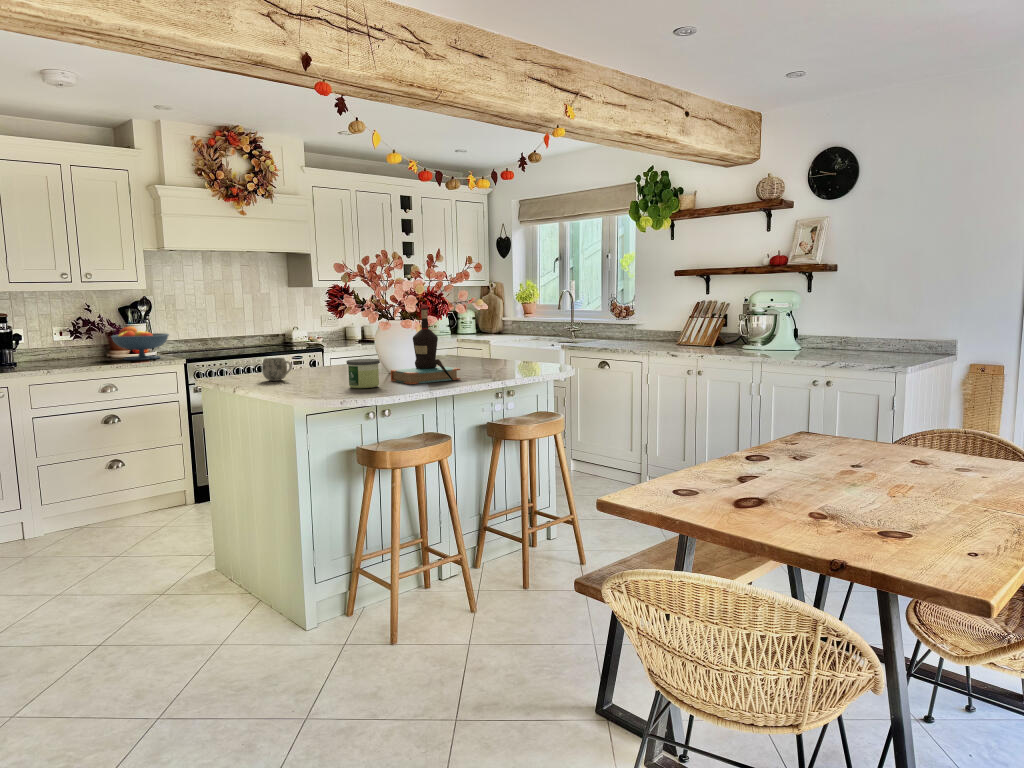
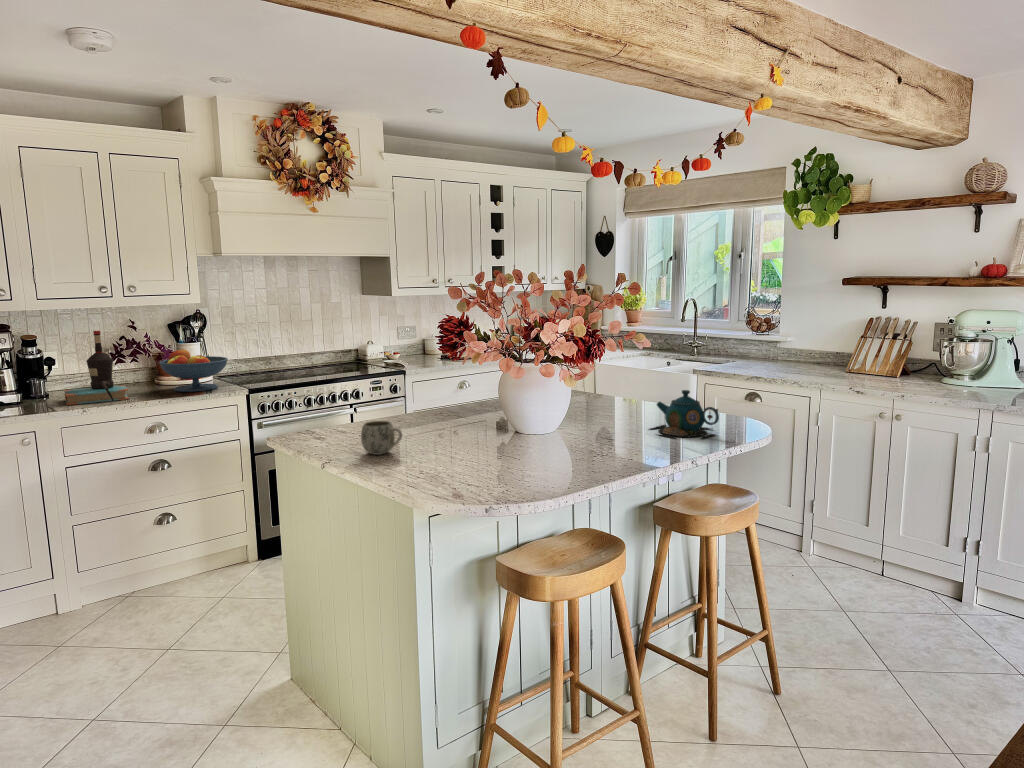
bottle: present [391,305,460,384] -> present [64,331,129,405]
teapot: none [476,340,541,374] -> present [650,390,719,438]
candle: present [346,359,380,388] -> none [489,433,536,480]

